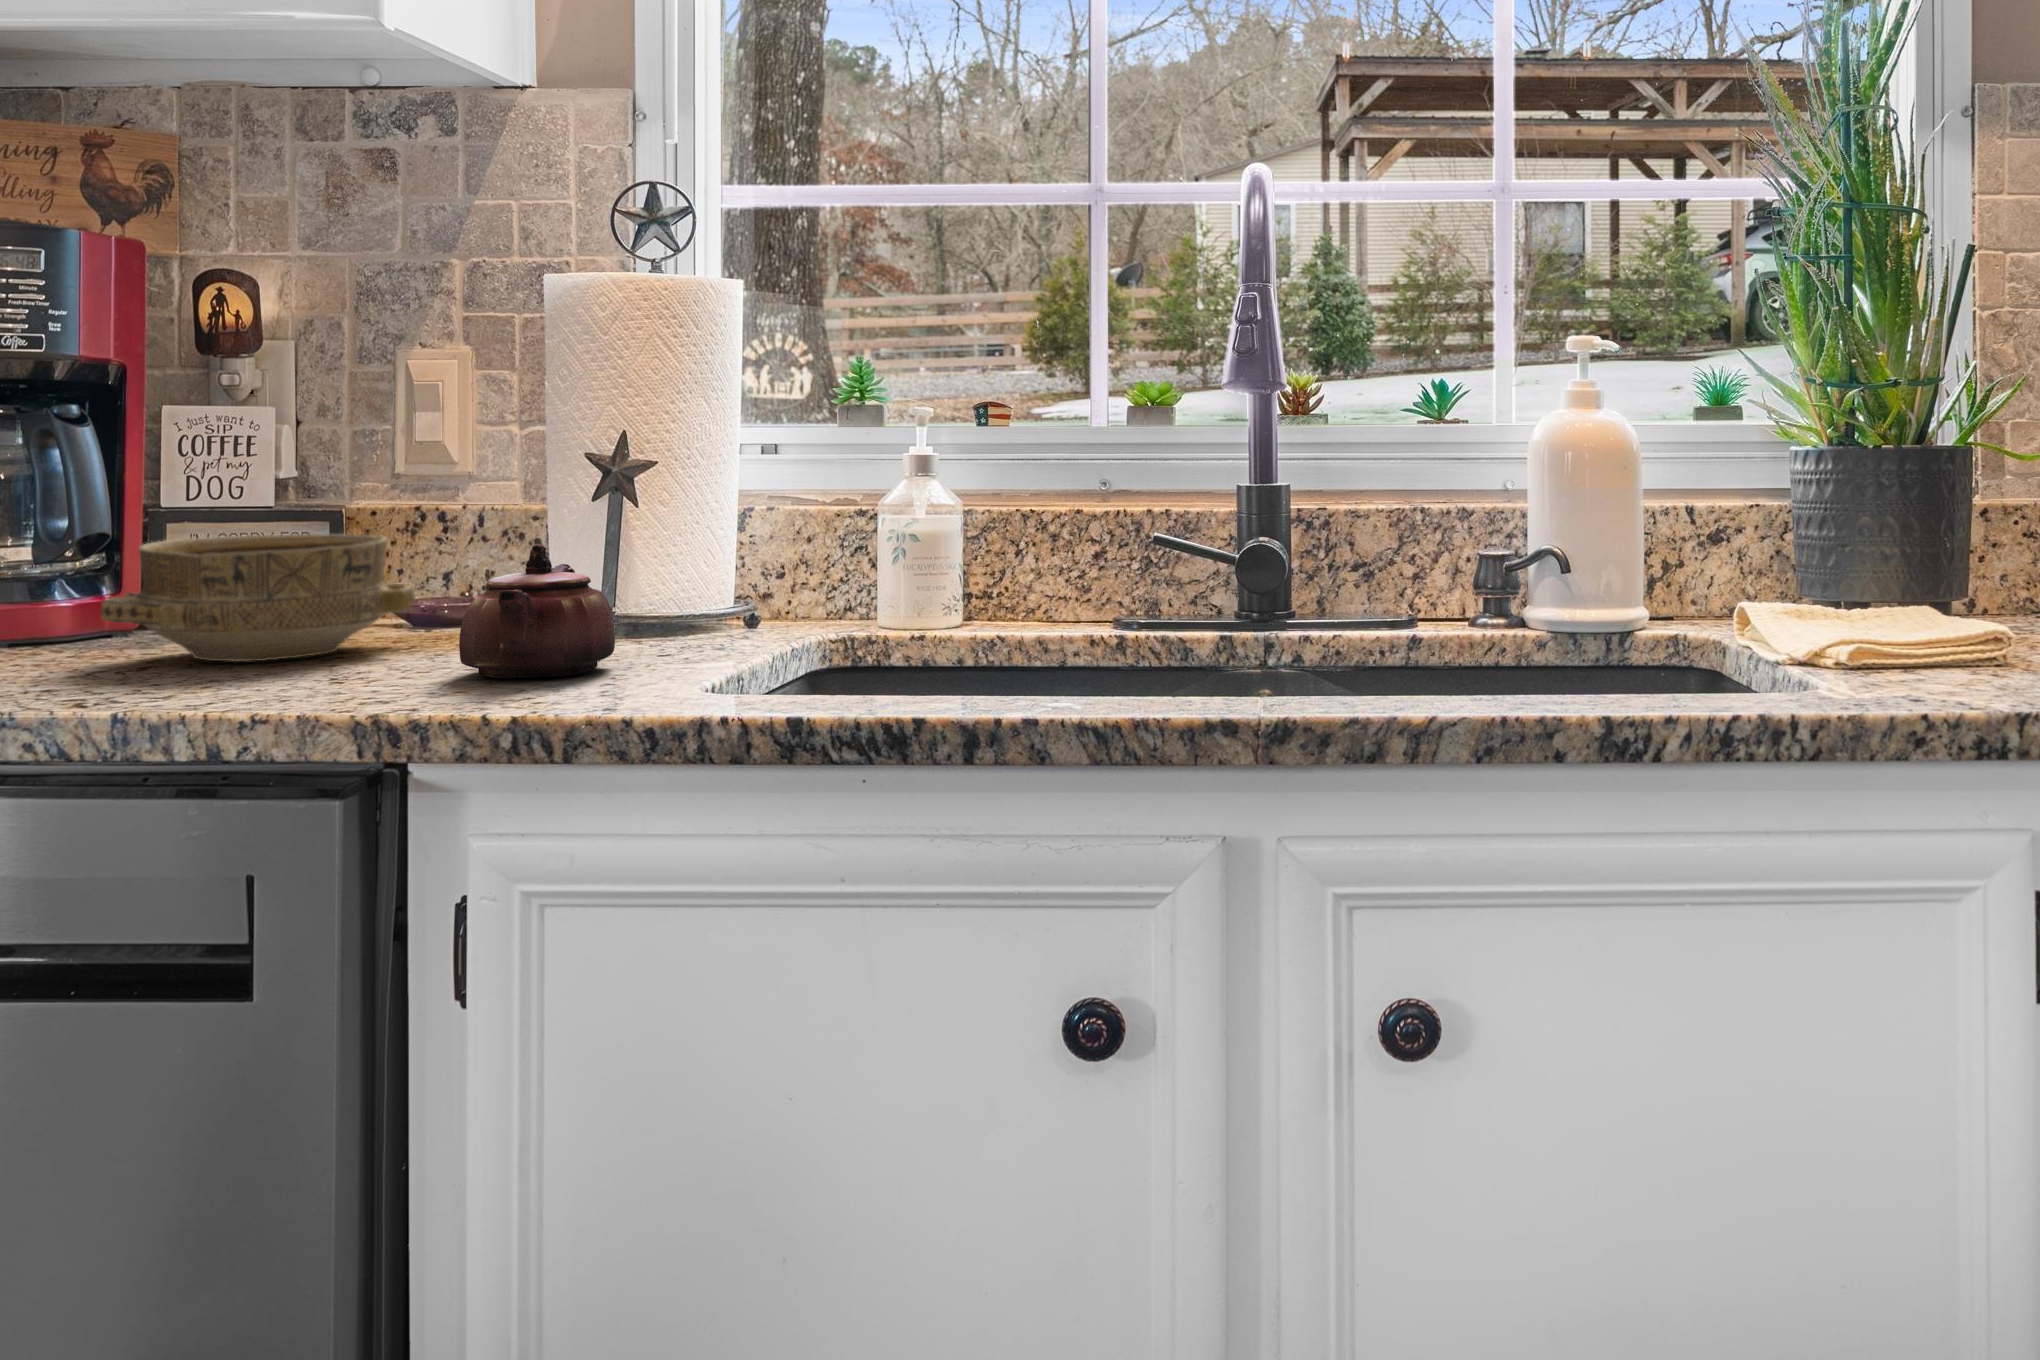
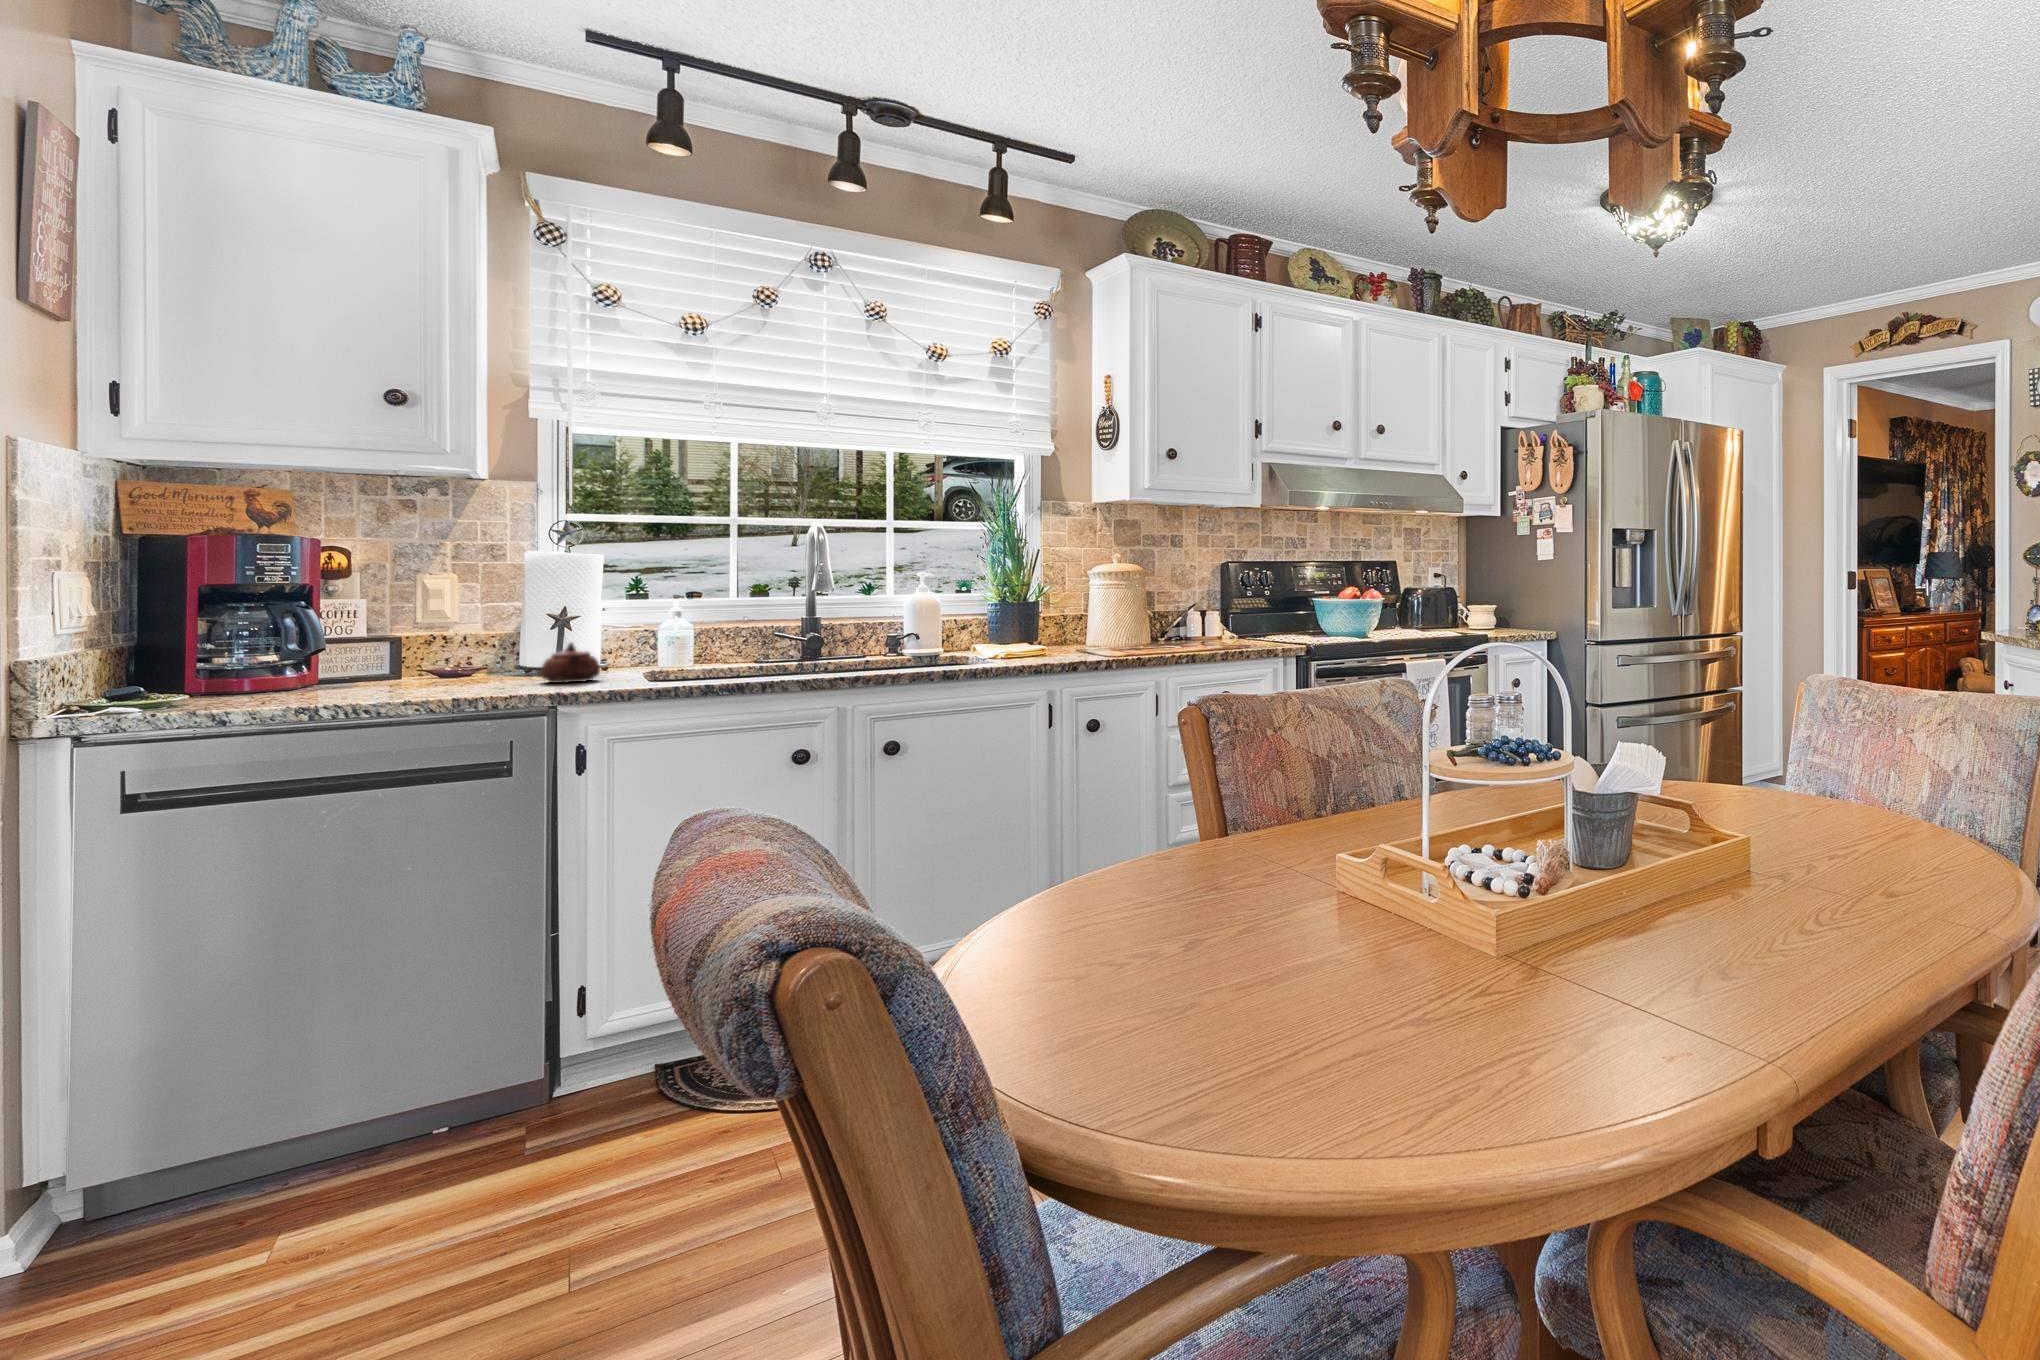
ceramic bowl: present [101,534,415,662] -> none [357,644,488,688]

